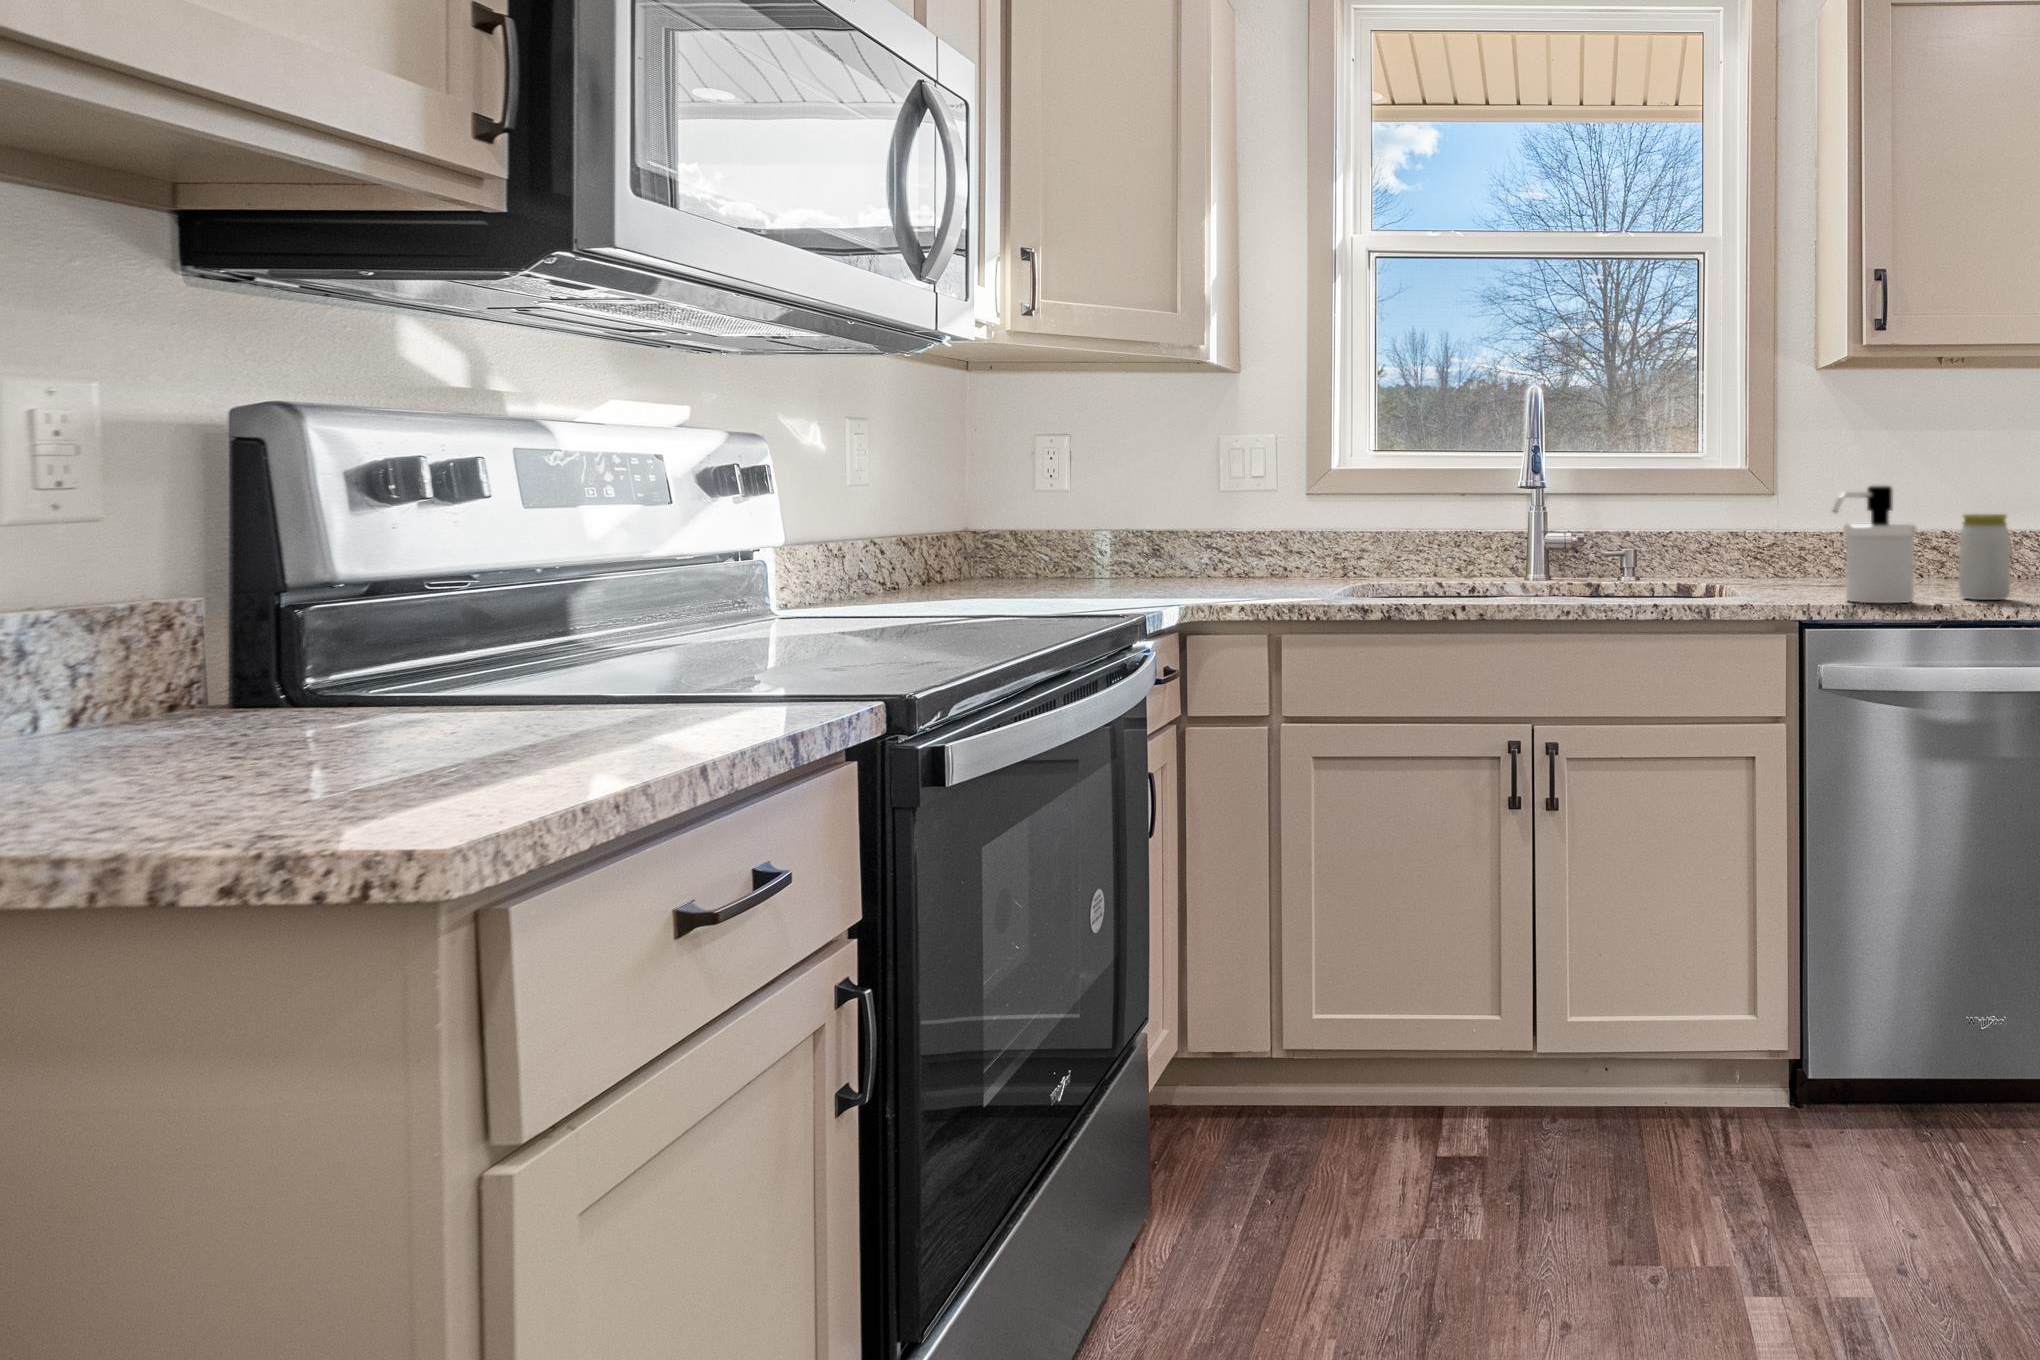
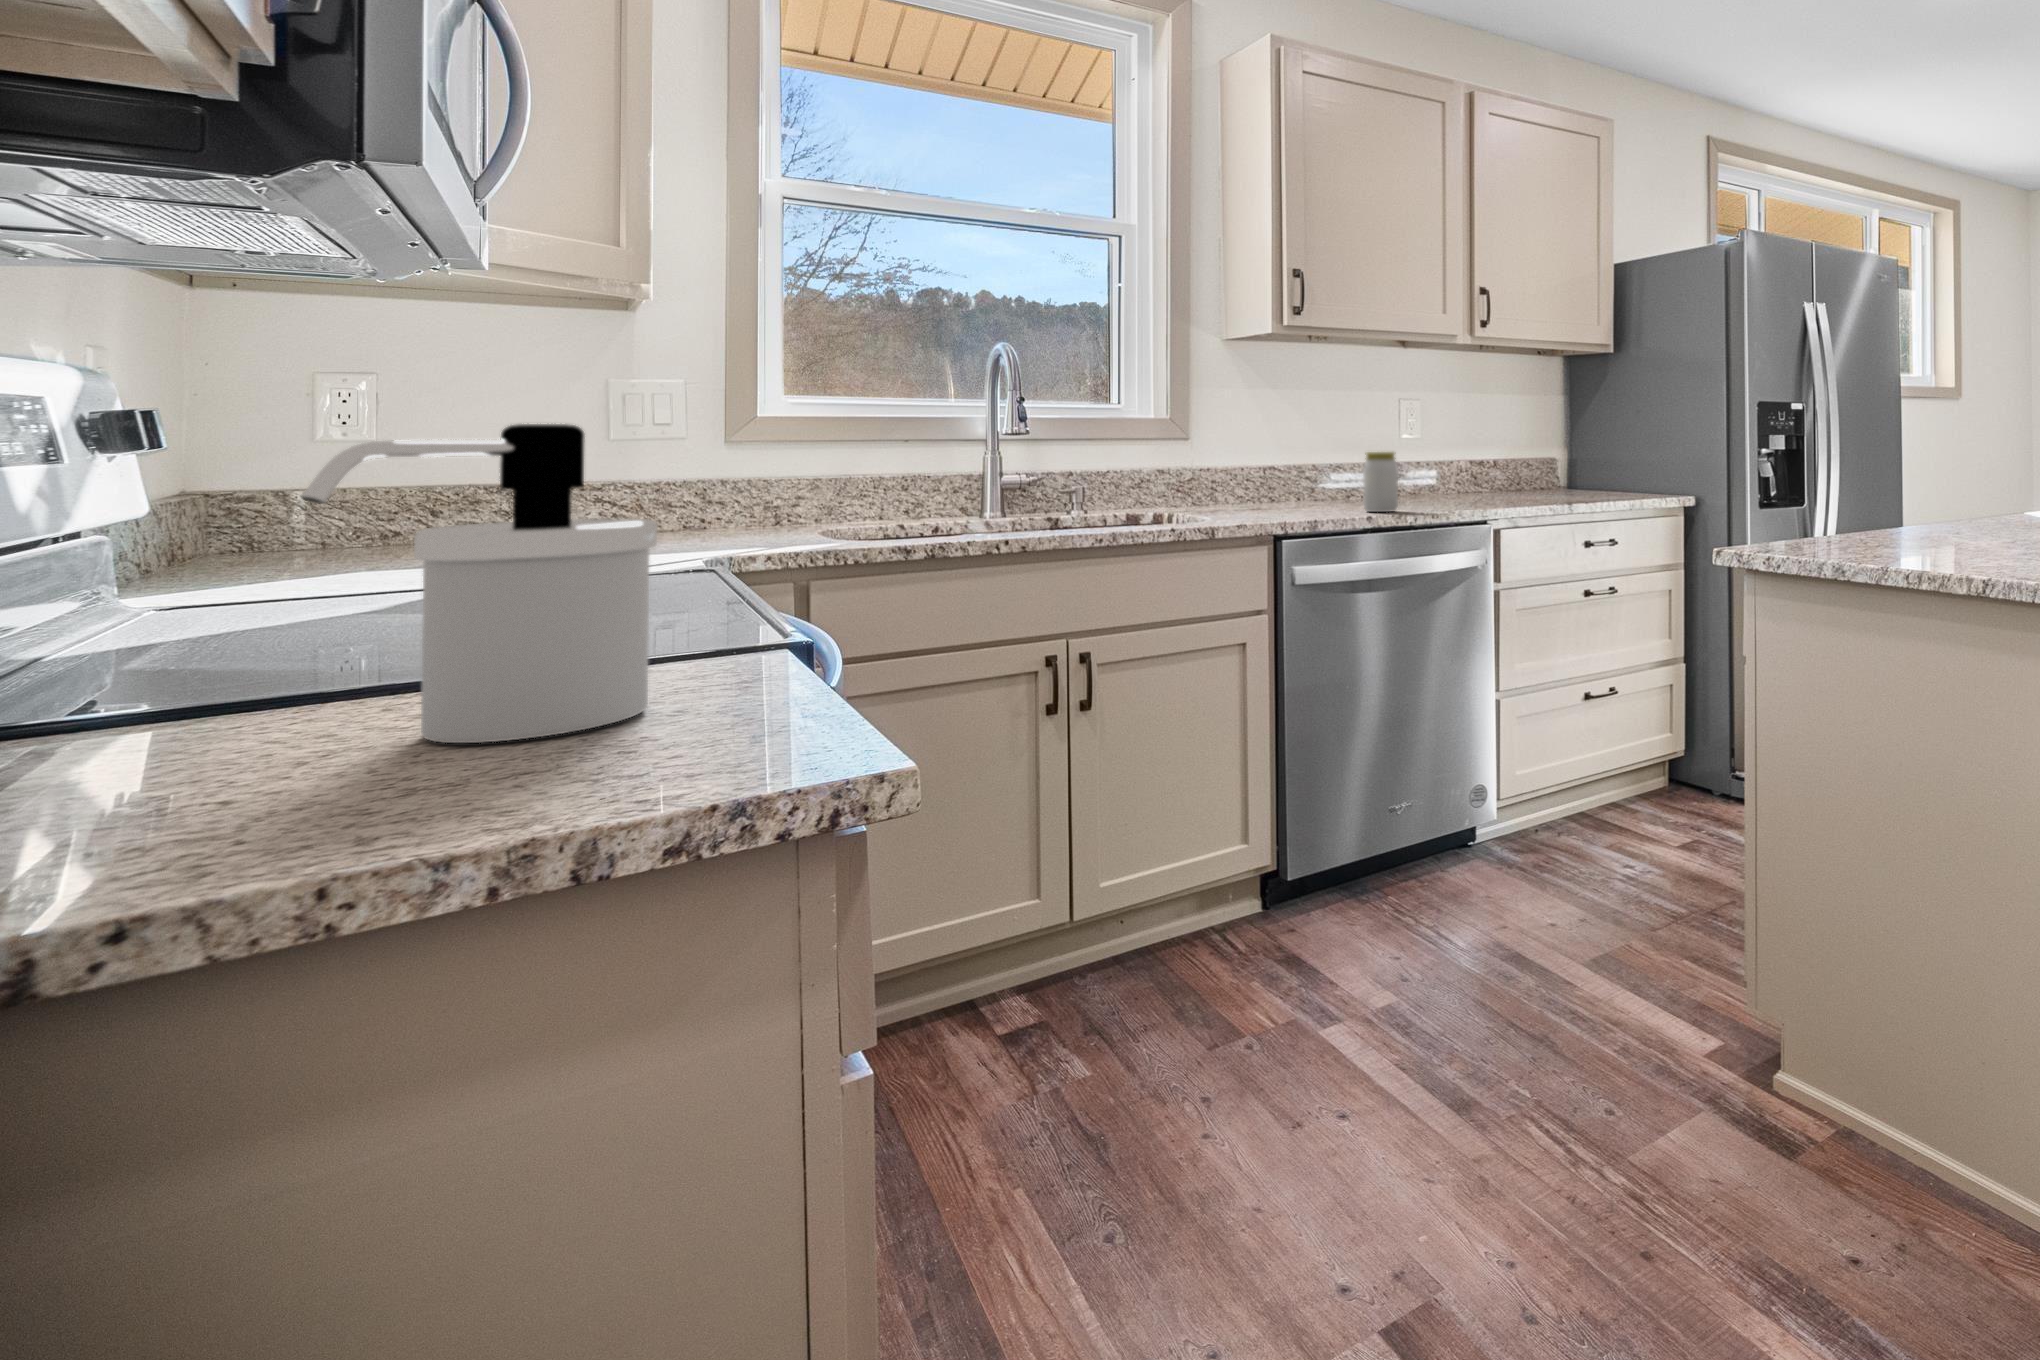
soap dispenser: present [1833,486,1916,603] -> present [302,424,657,743]

